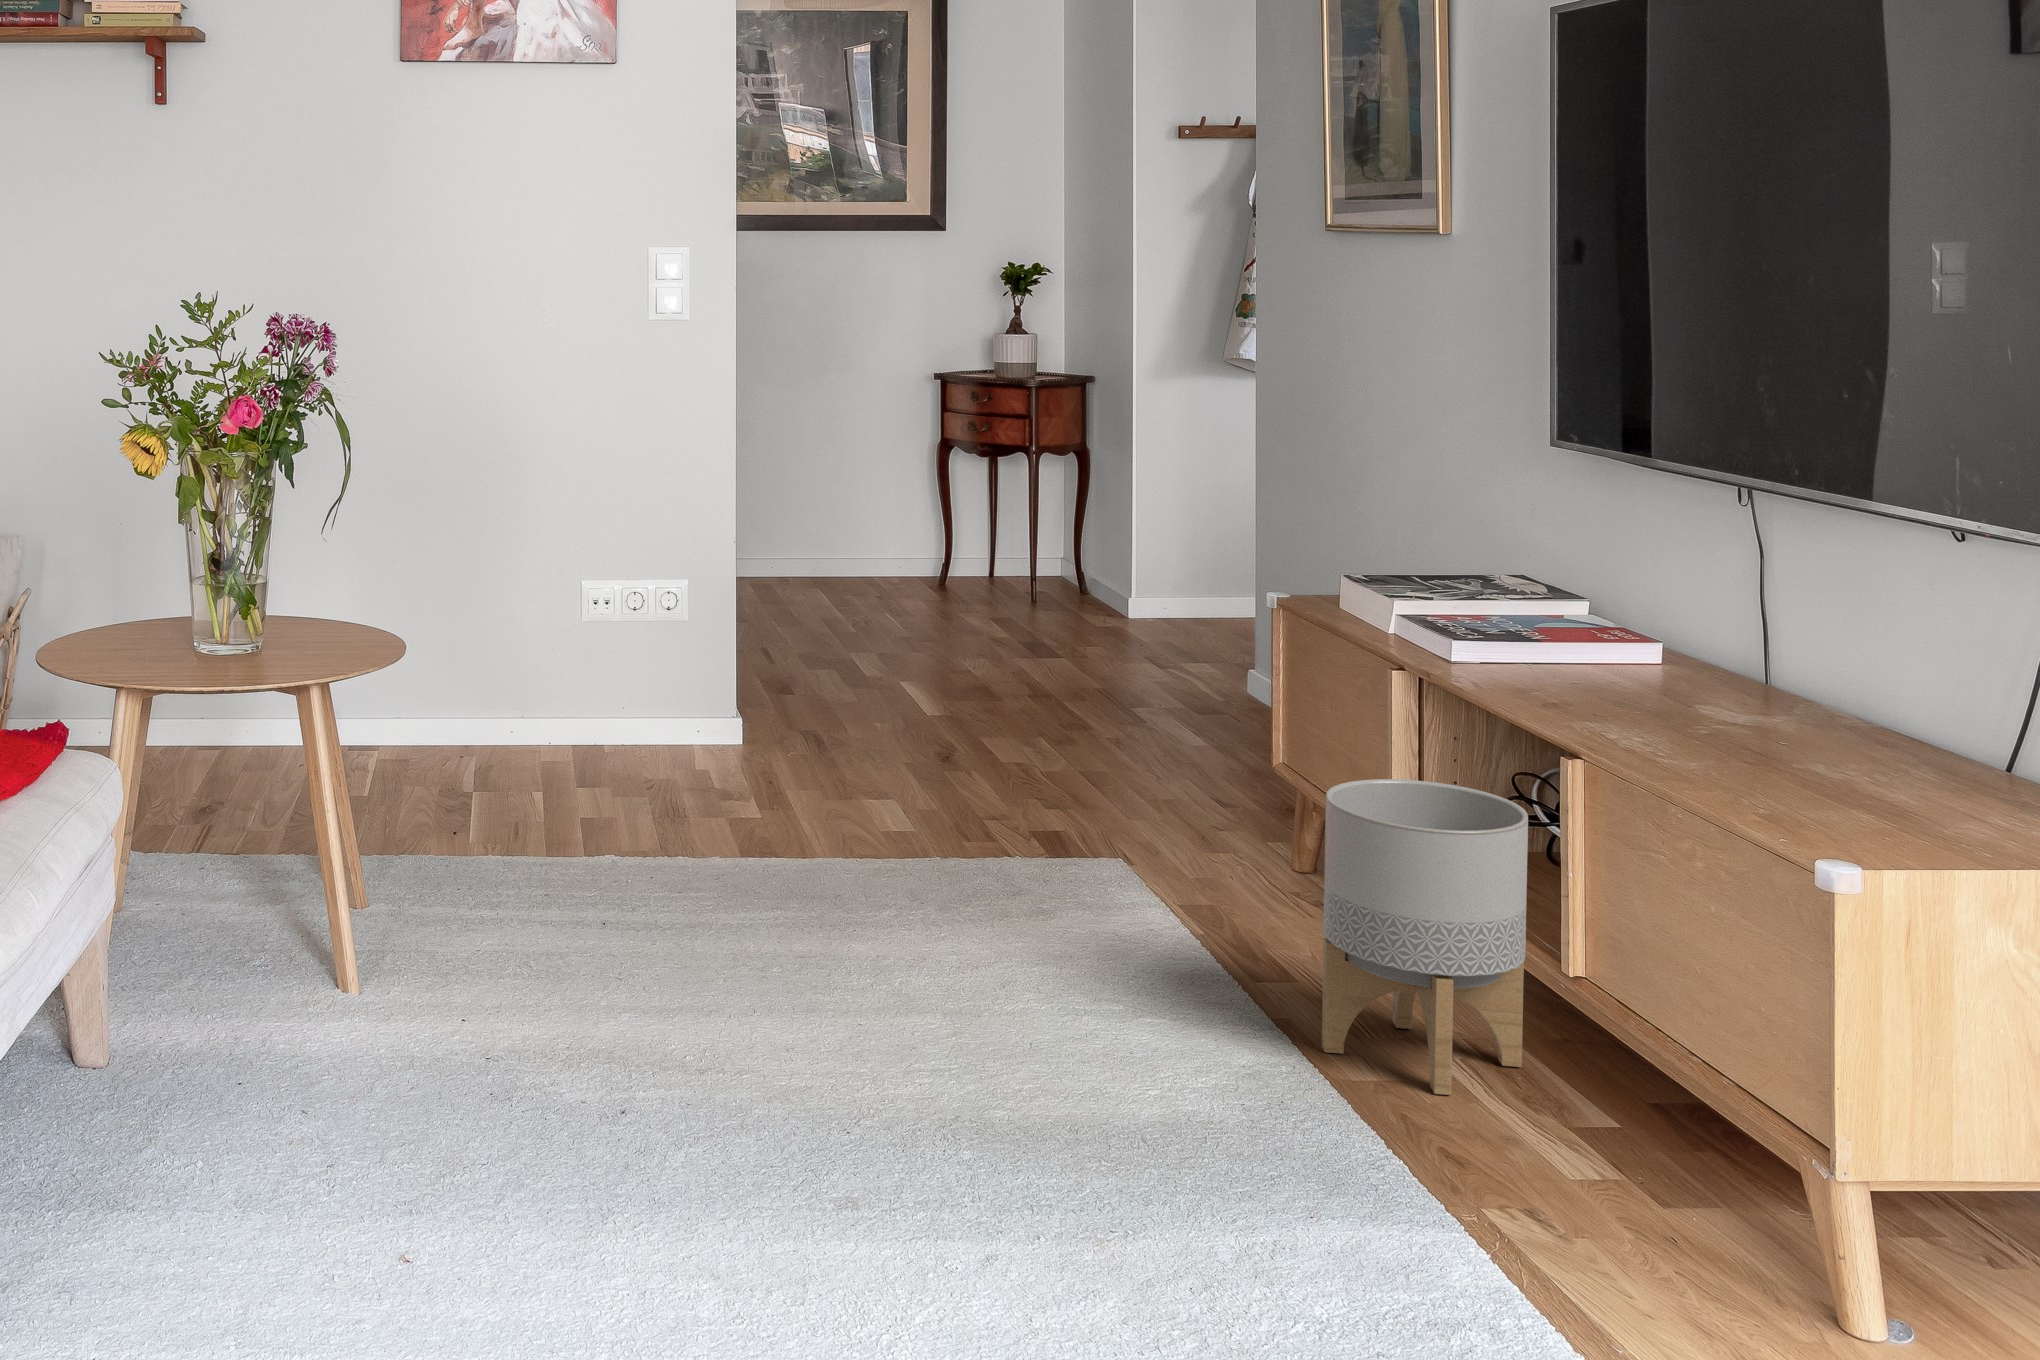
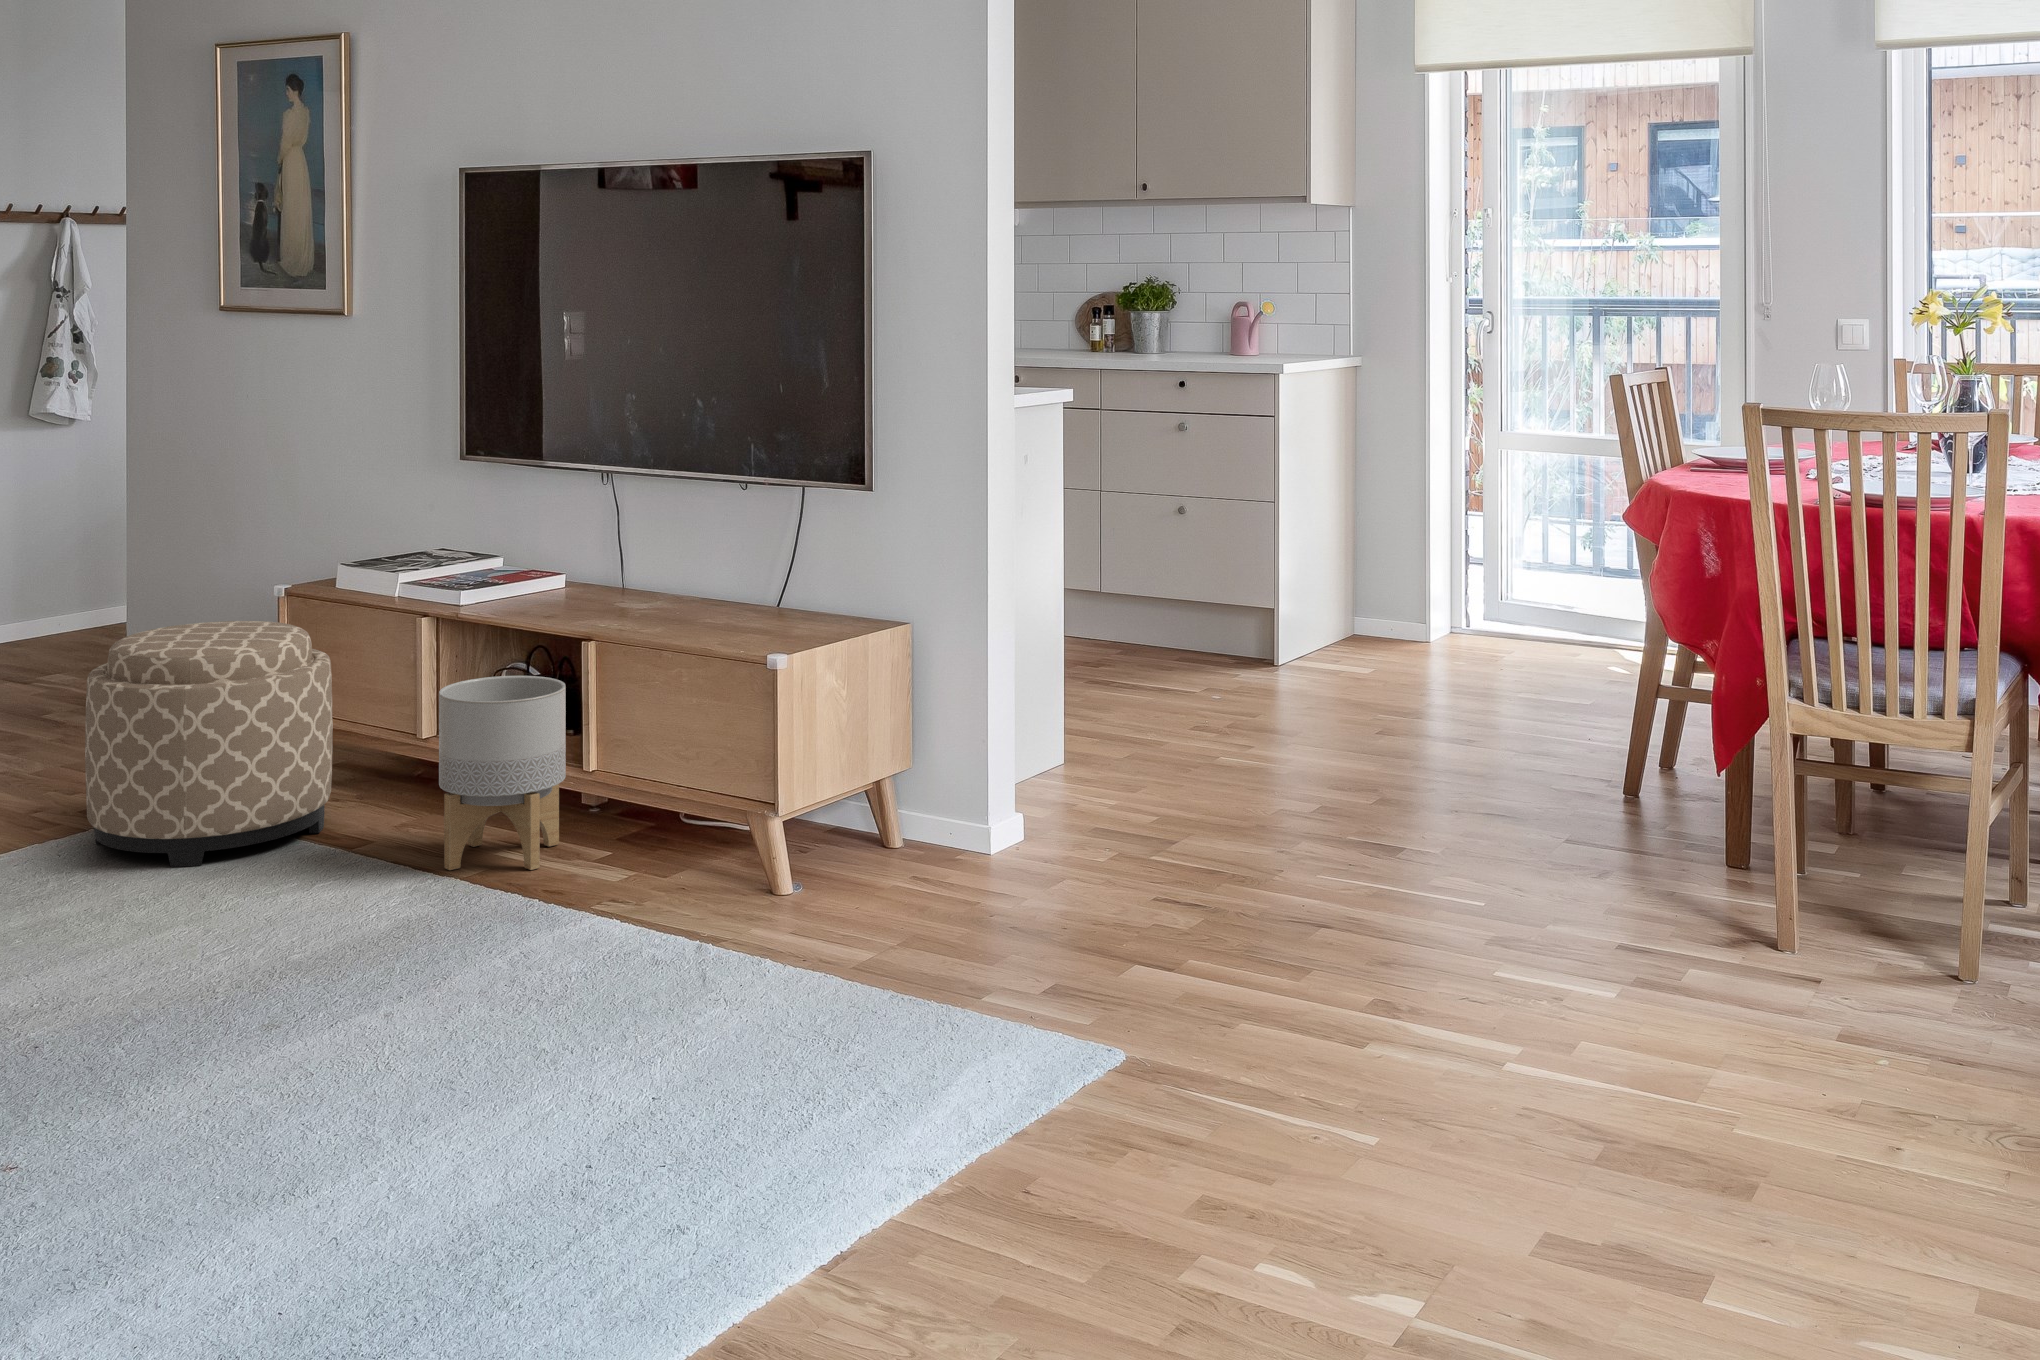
ottoman: none [965,626,1268,940] -> present [85,621,333,867]

